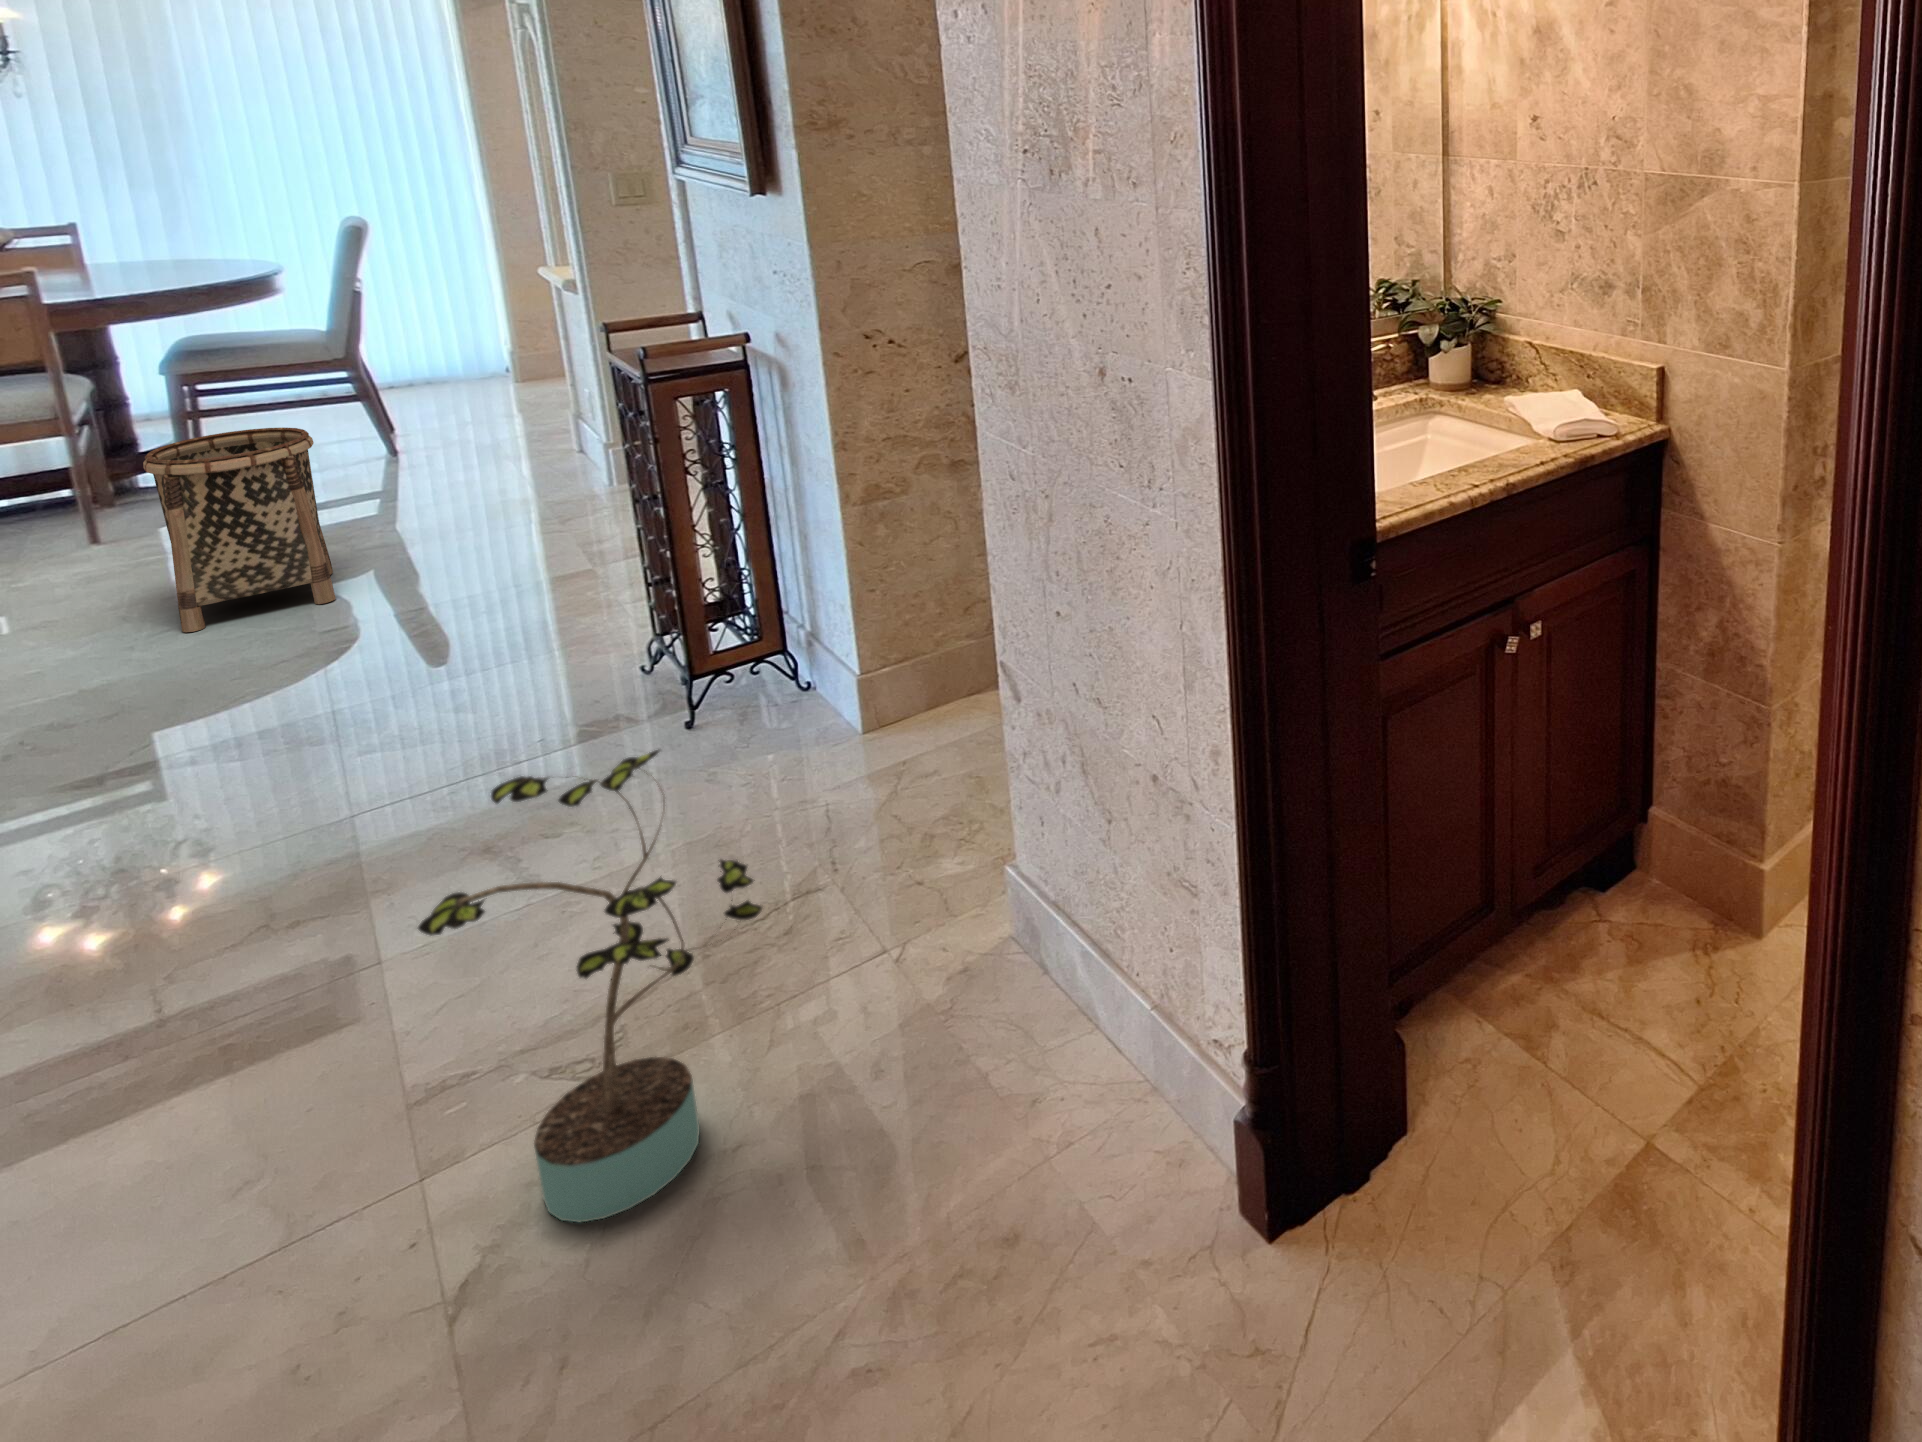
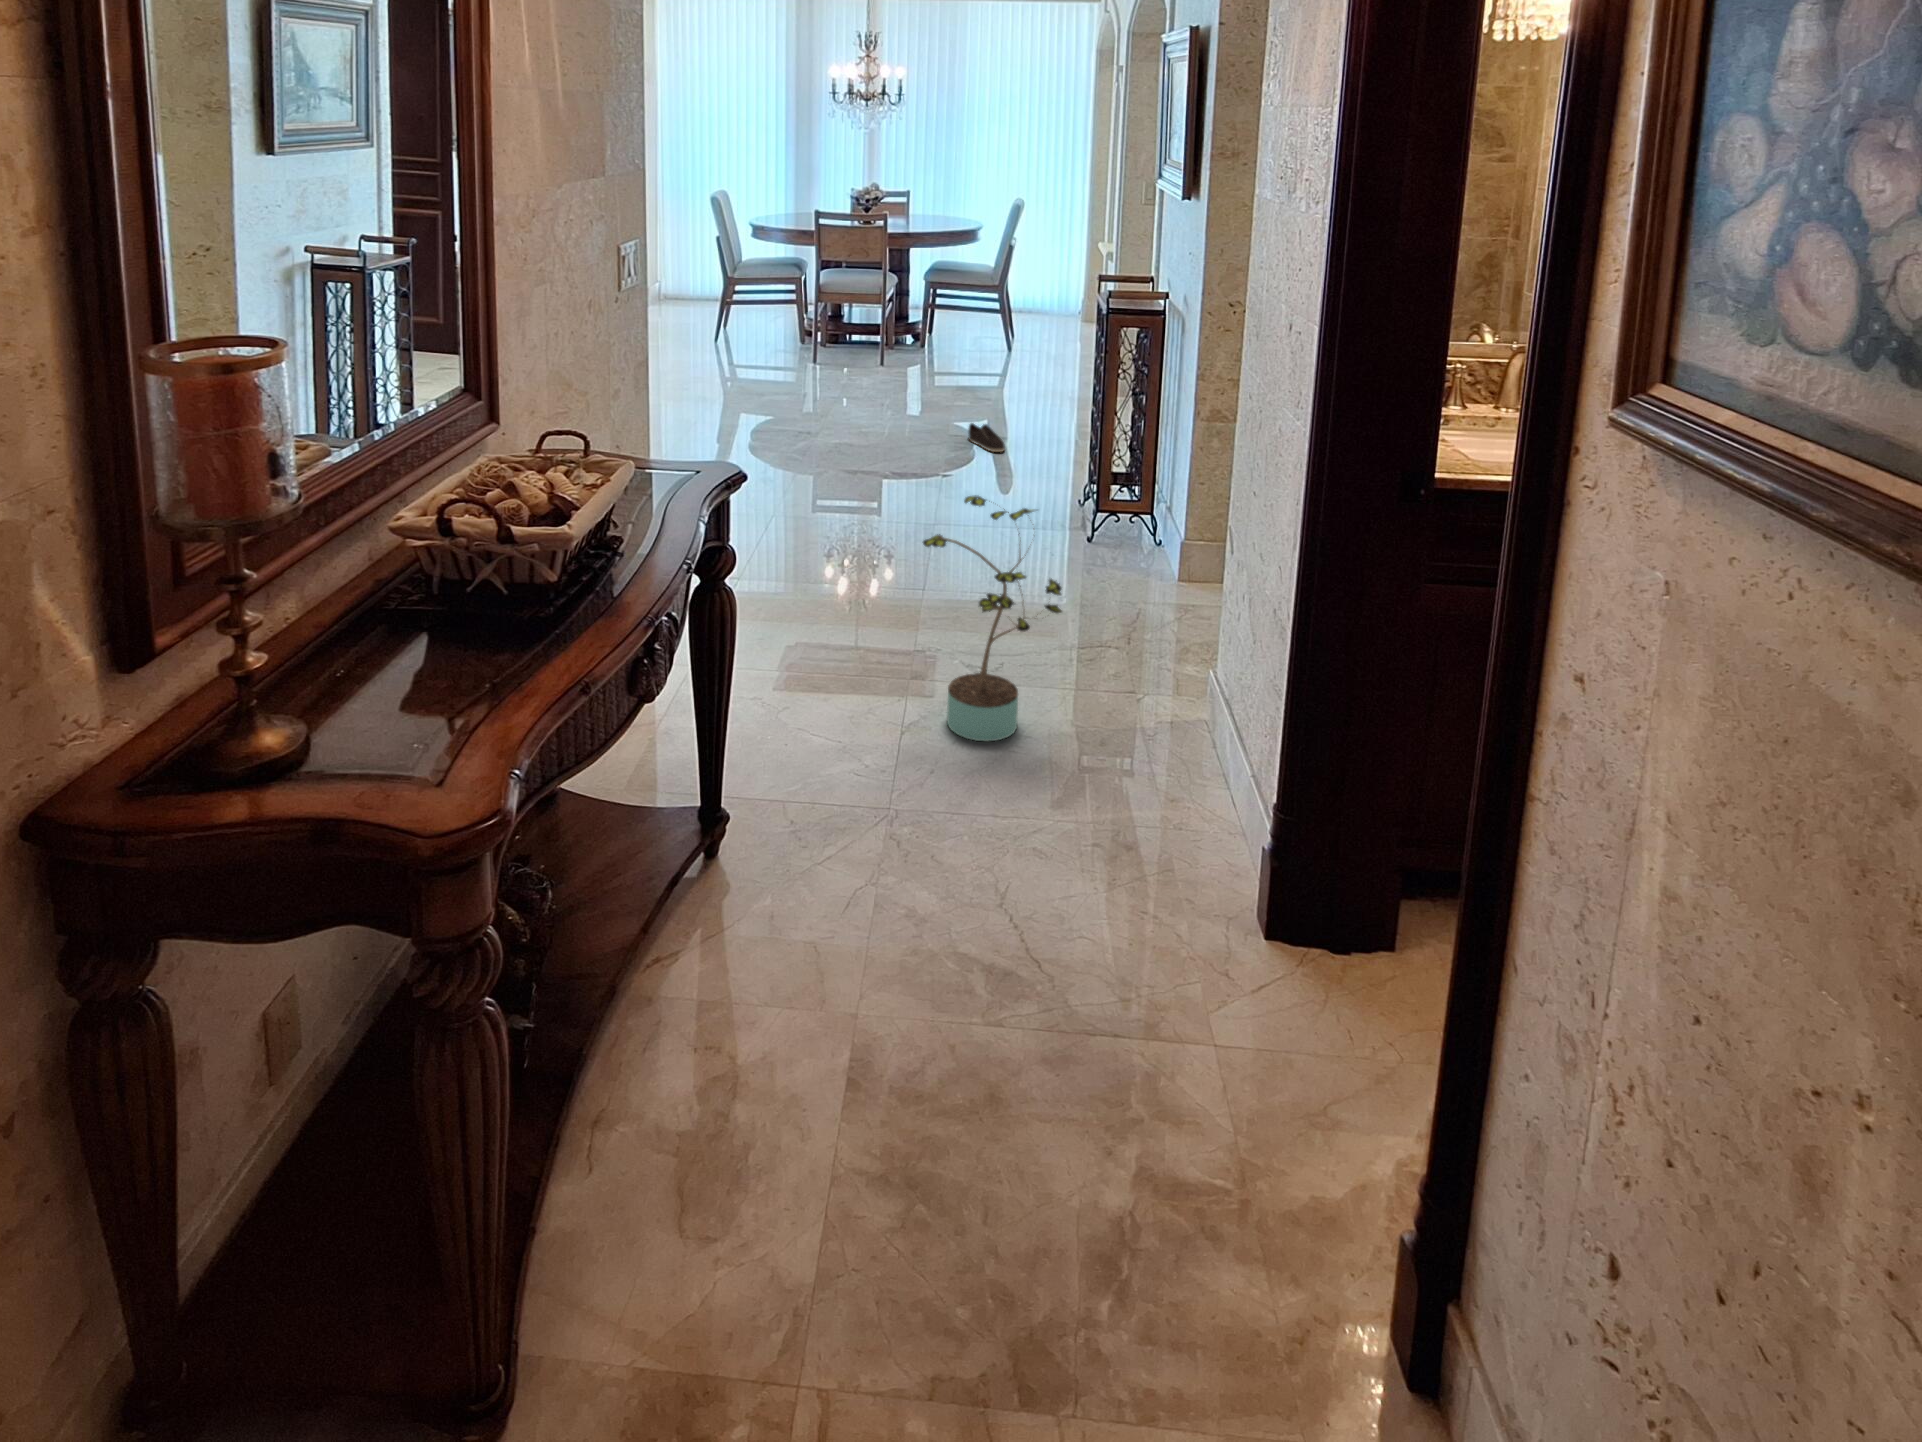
basket: present [143,428,336,632] -> none [900,316,971,427]
shoe: none [354,586,443,627] -> present [968,423,1005,452]

